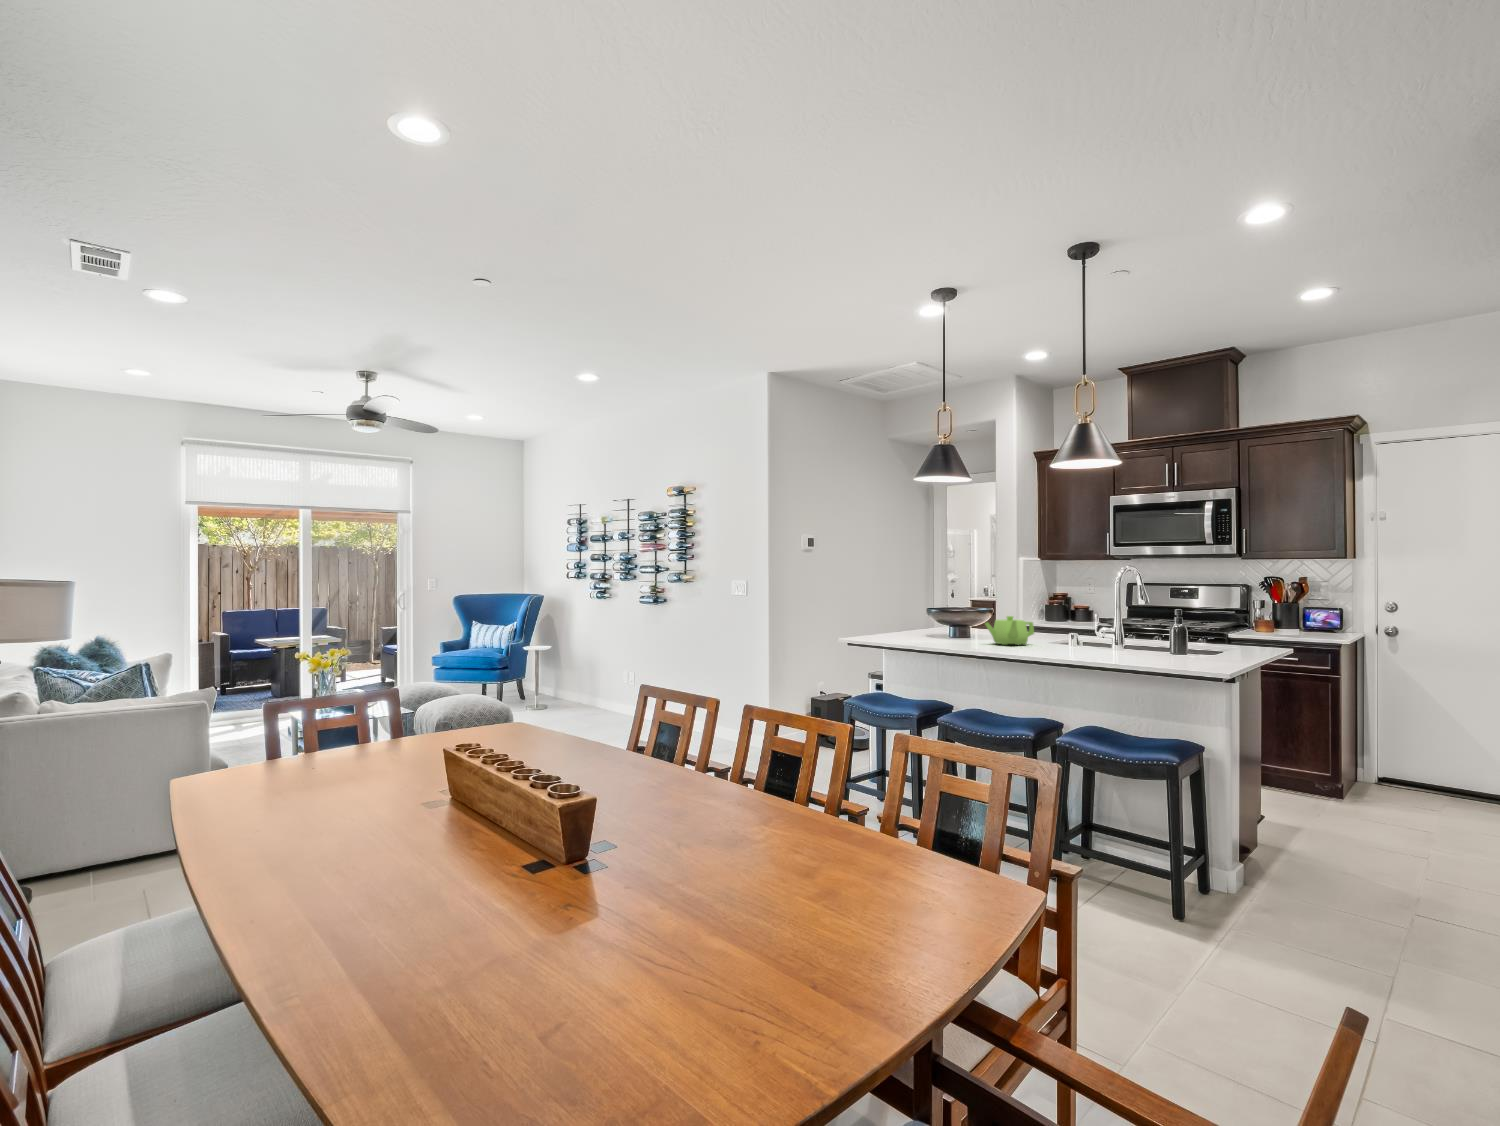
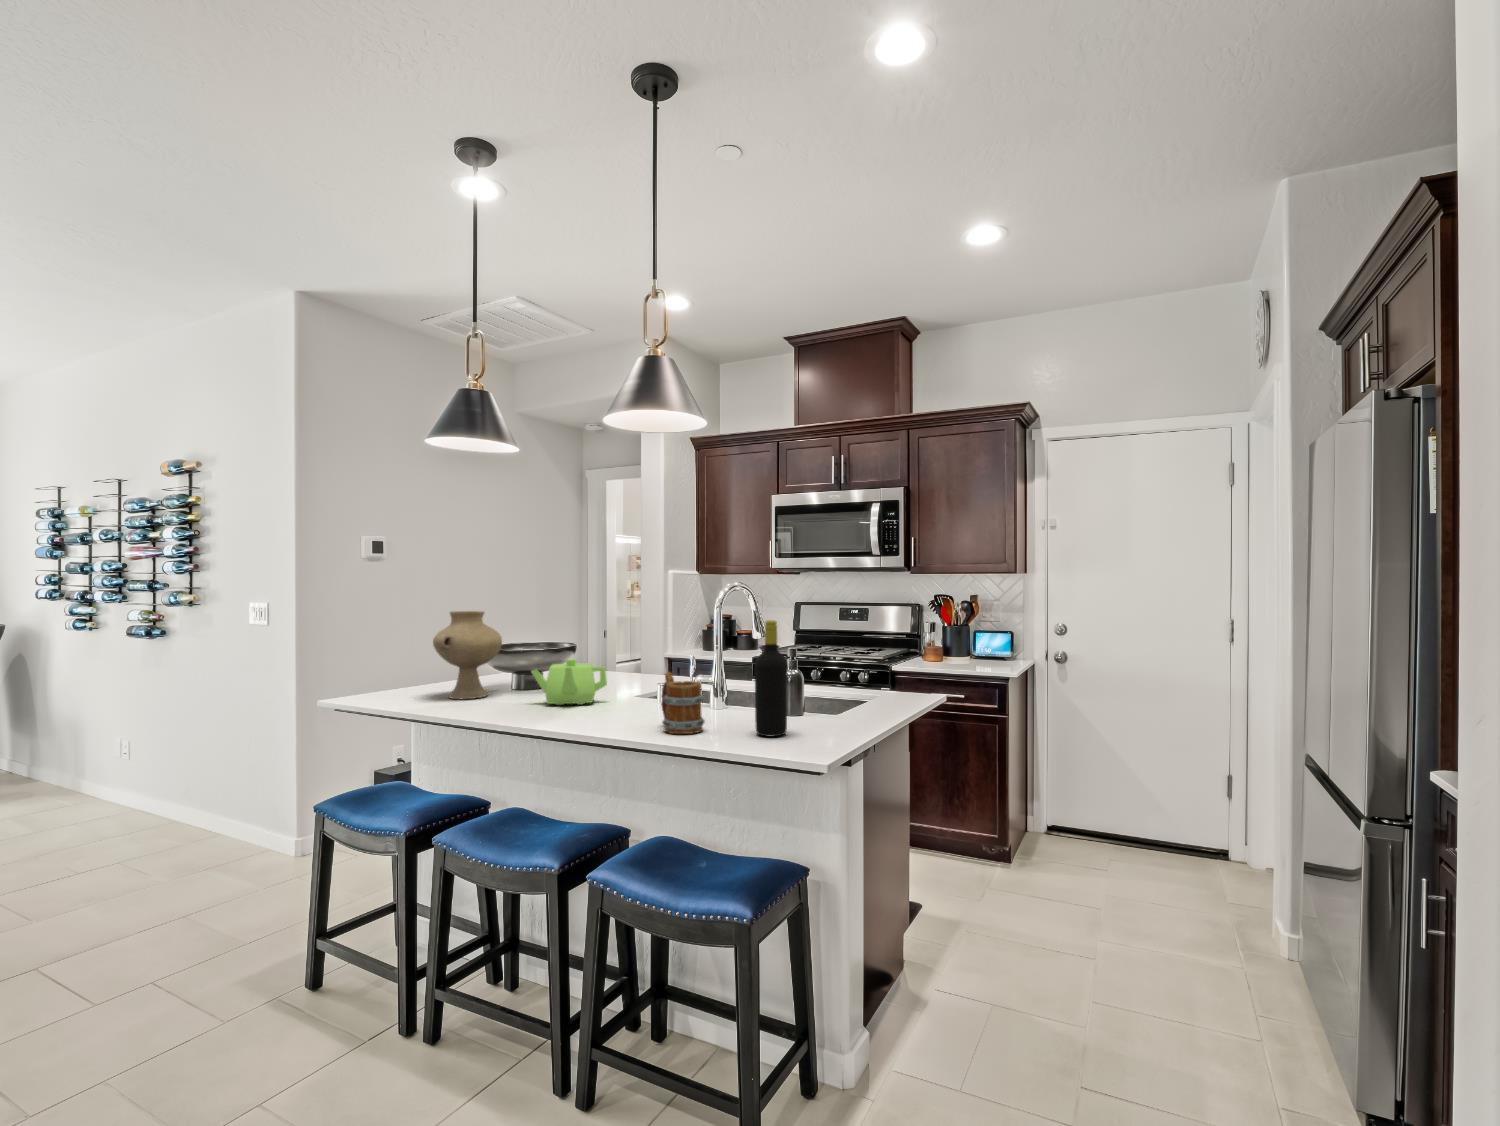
vase: none [912,585,955,641] -> present [433,611,502,699]
bottle: none [1163,589,1186,661] -> present [755,620,788,736]
mug: none [1093,622,1126,658] -> present [661,672,705,734]

